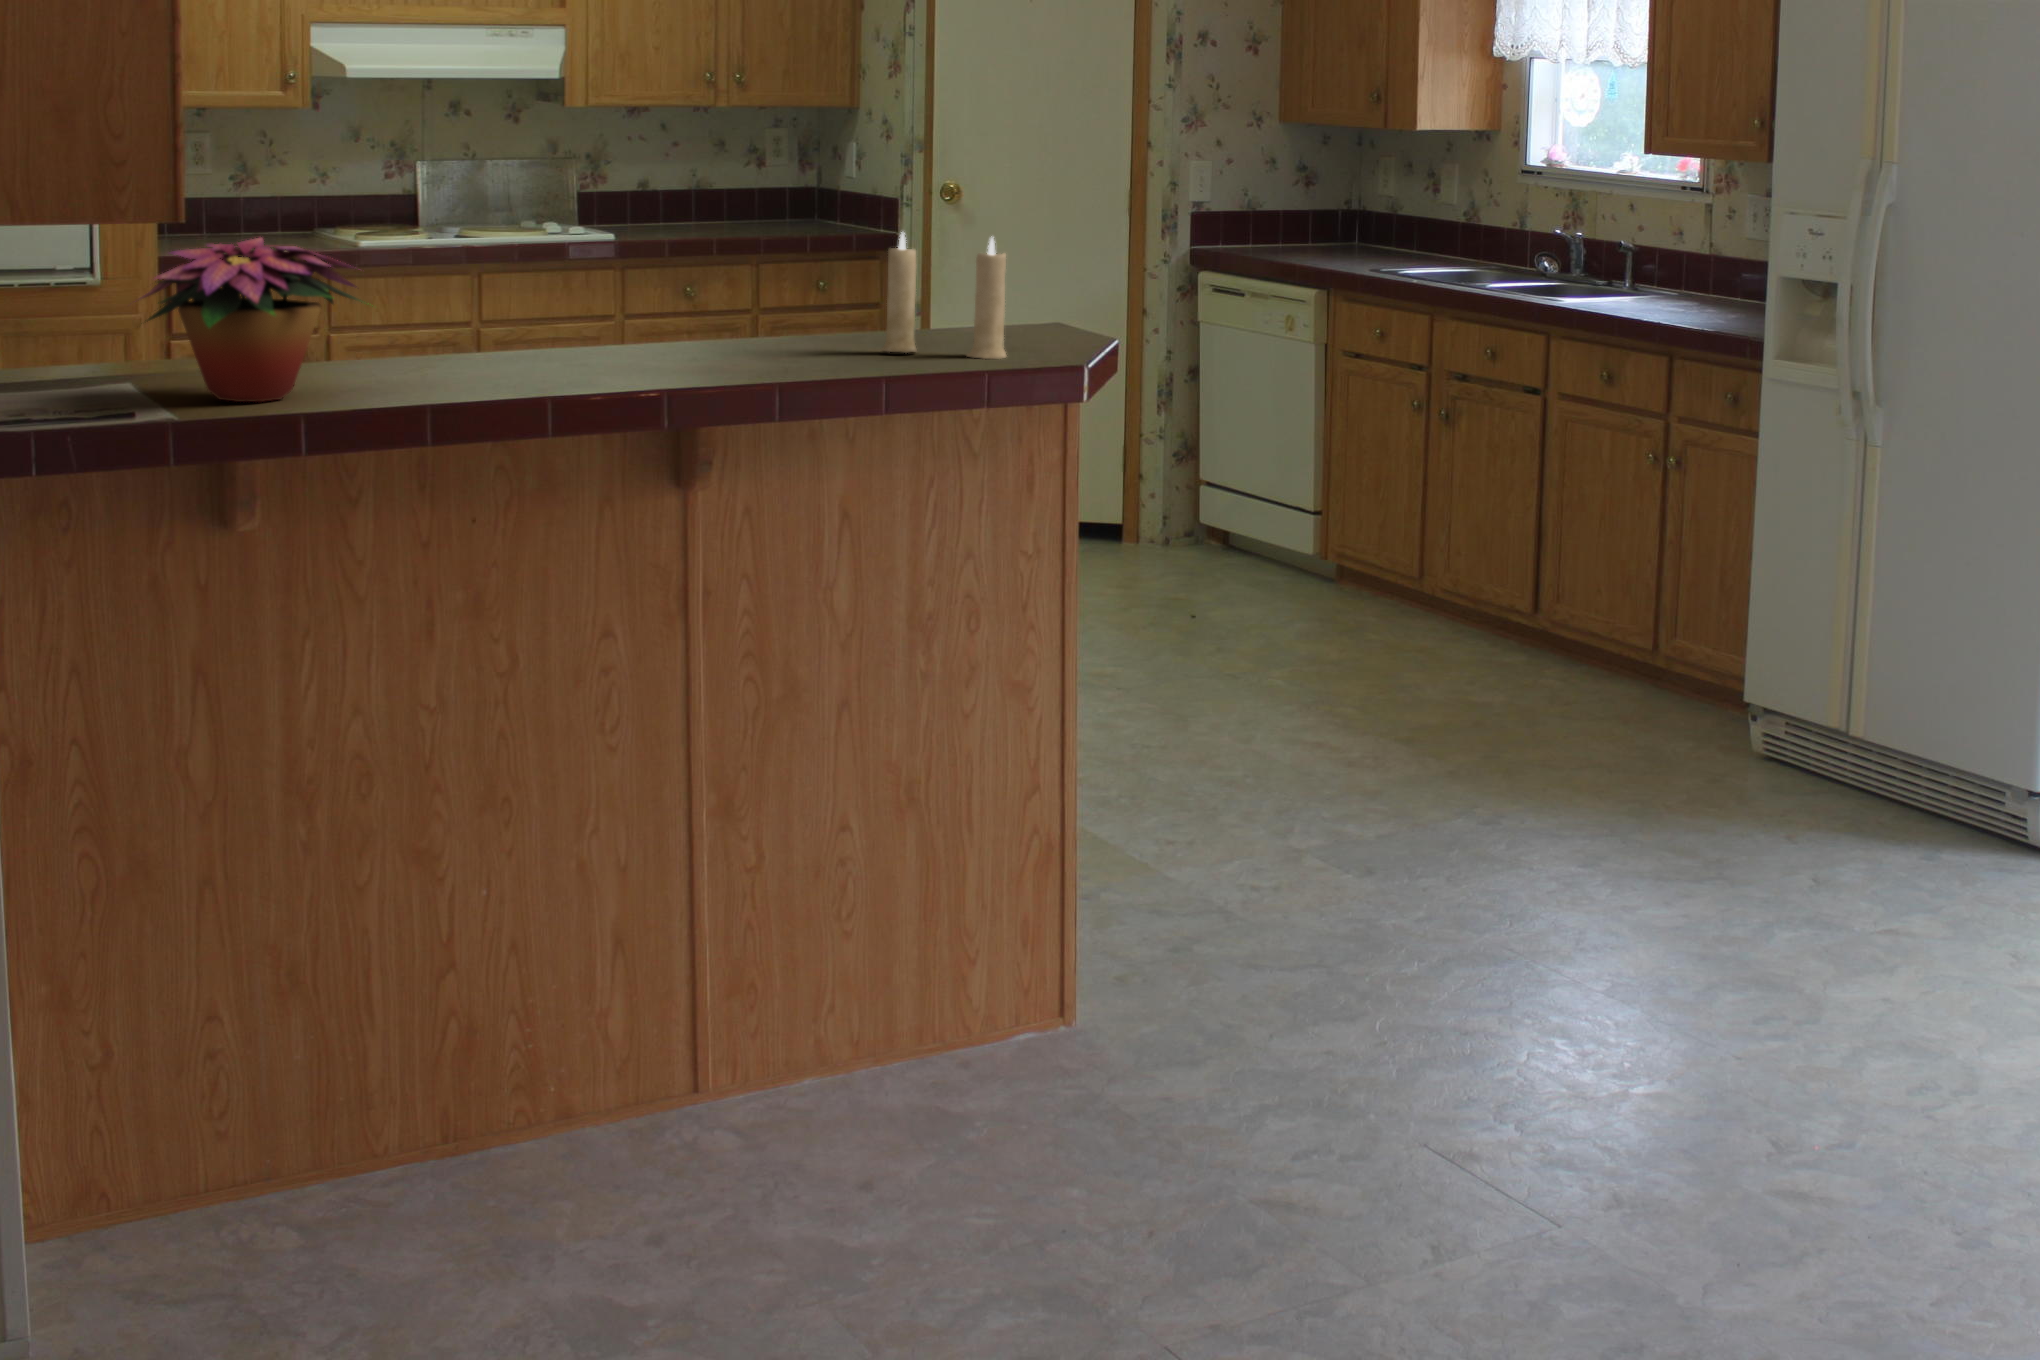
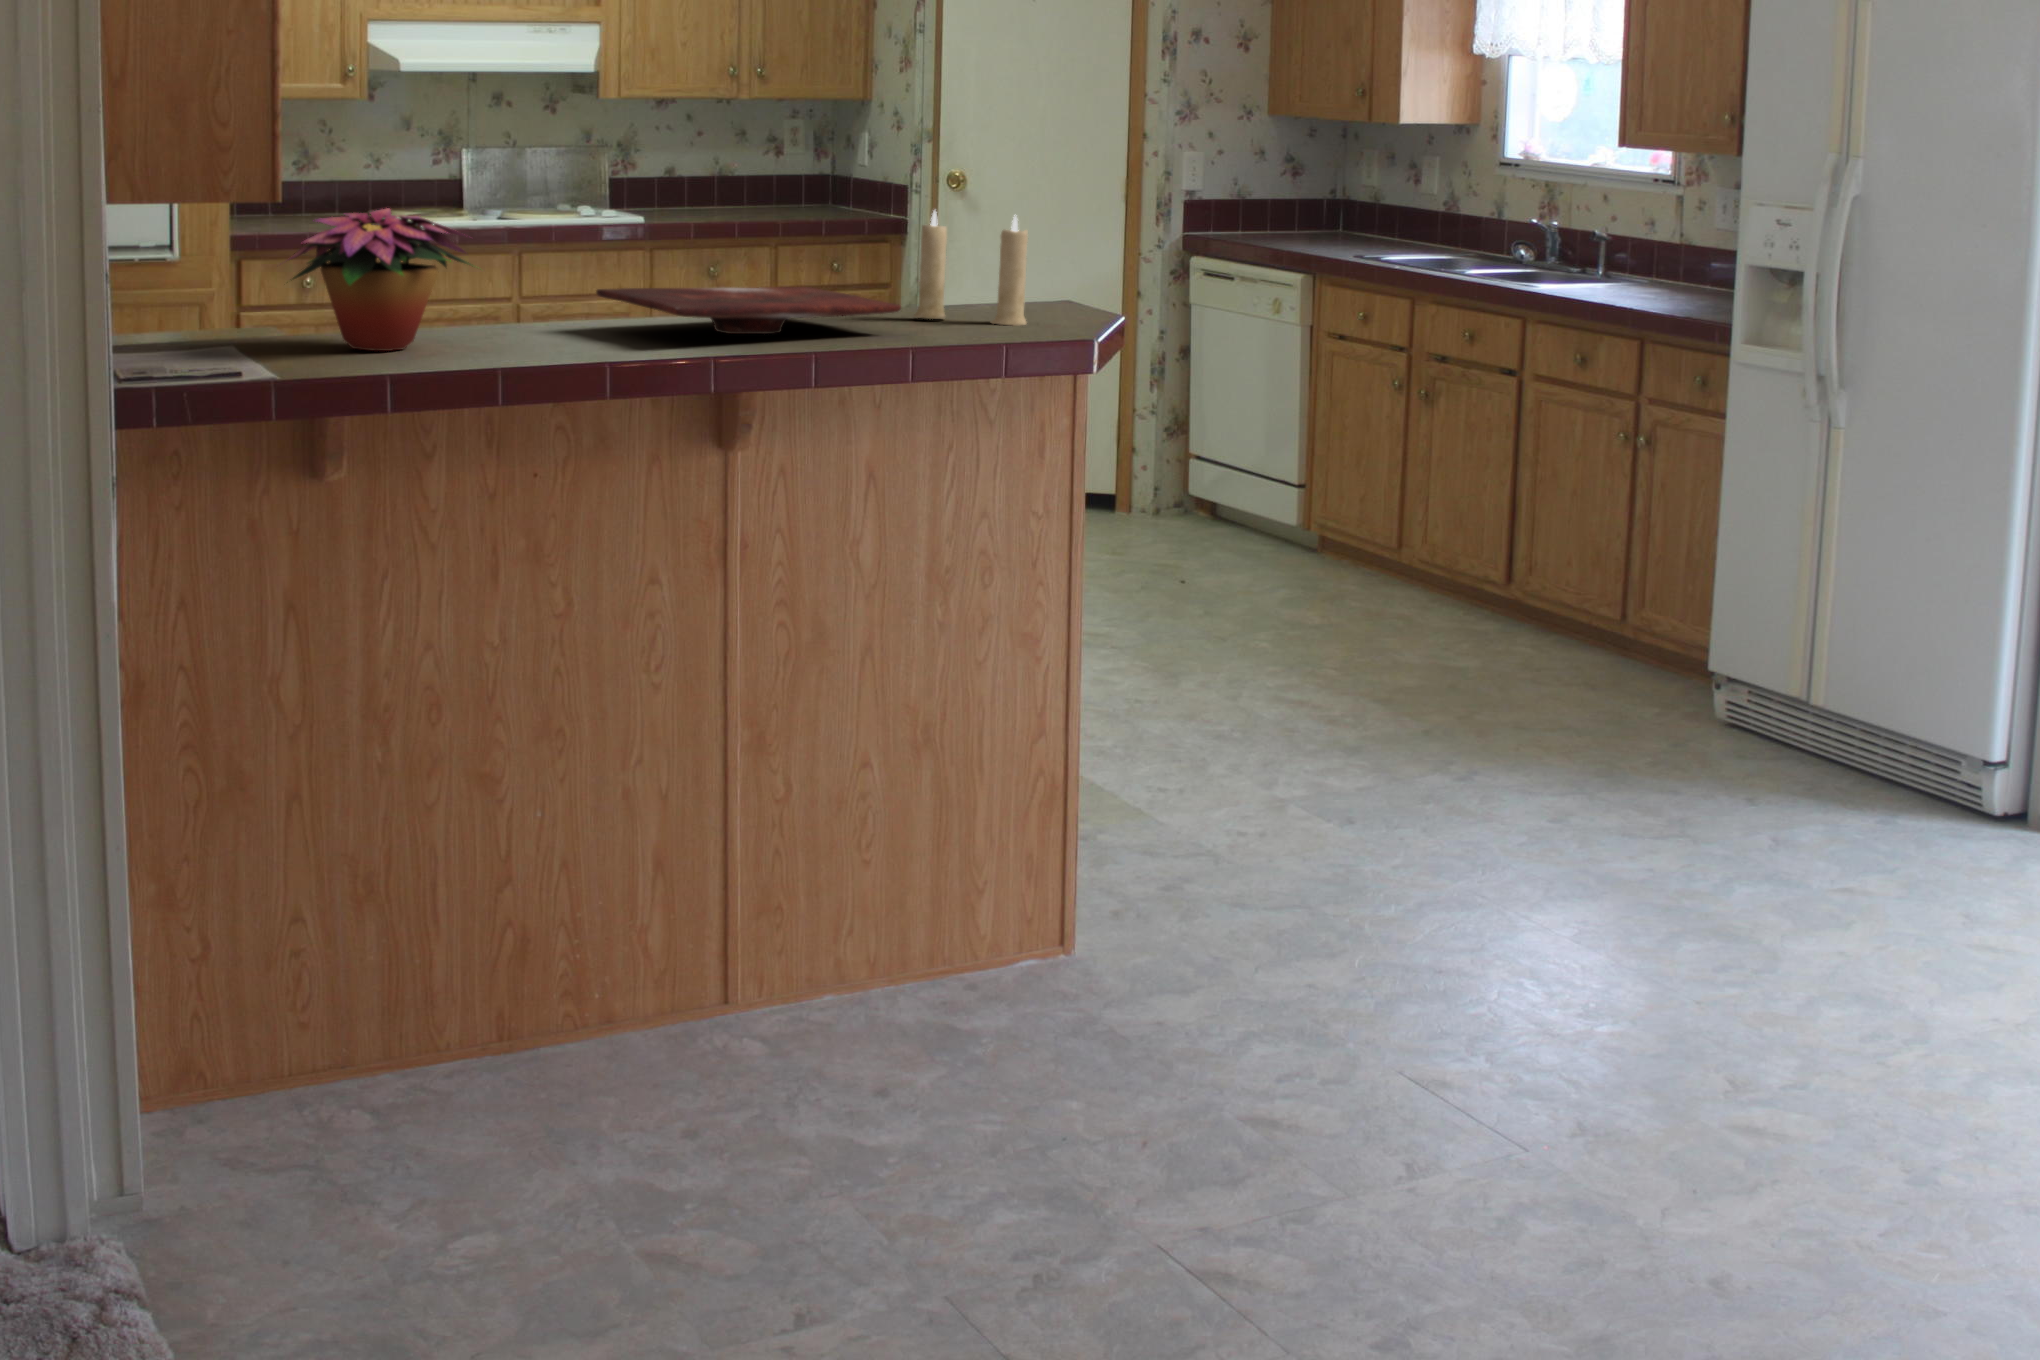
cutting board: none [514,319,863,374] -> present [596,287,901,334]

